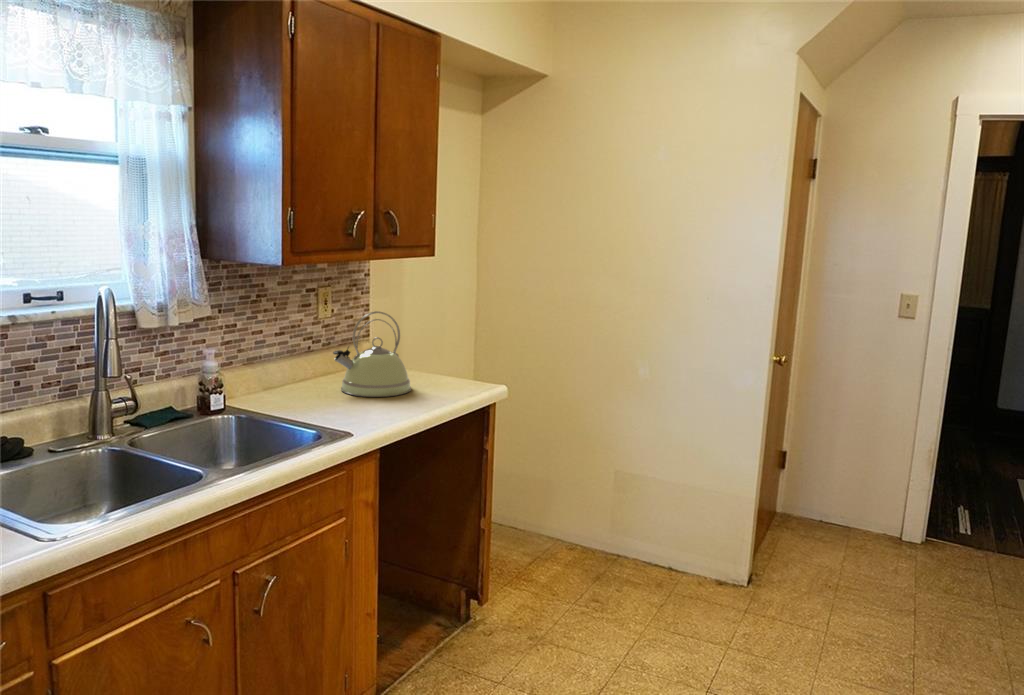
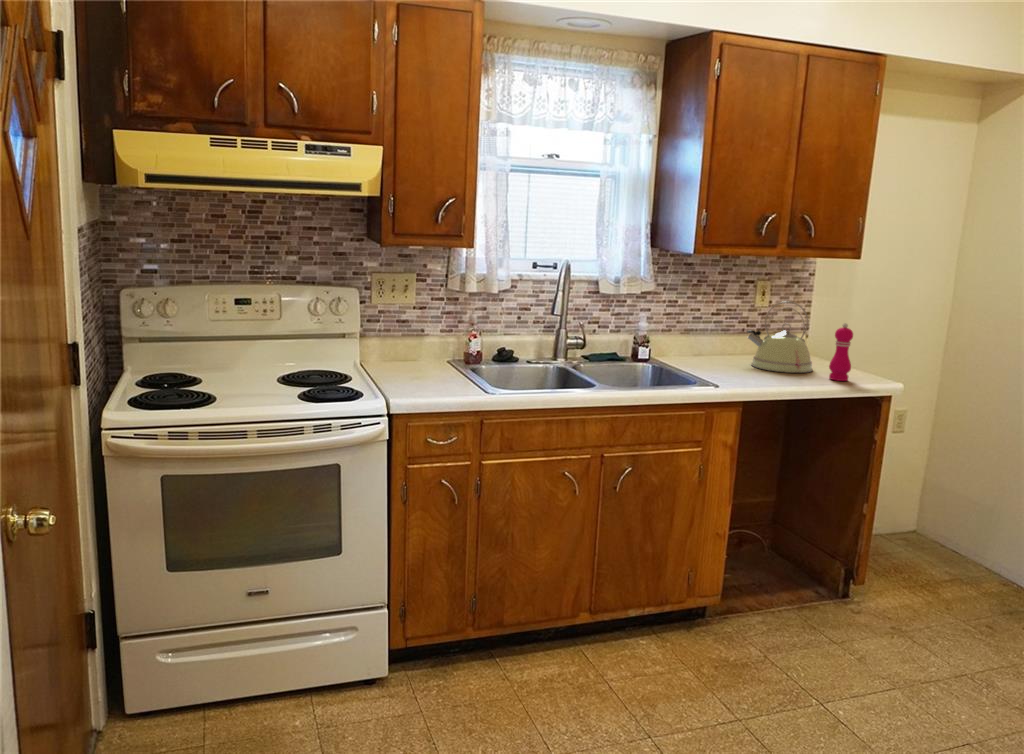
pepper mill: none [438,332,461,397] -> present [829,323,853,381]

